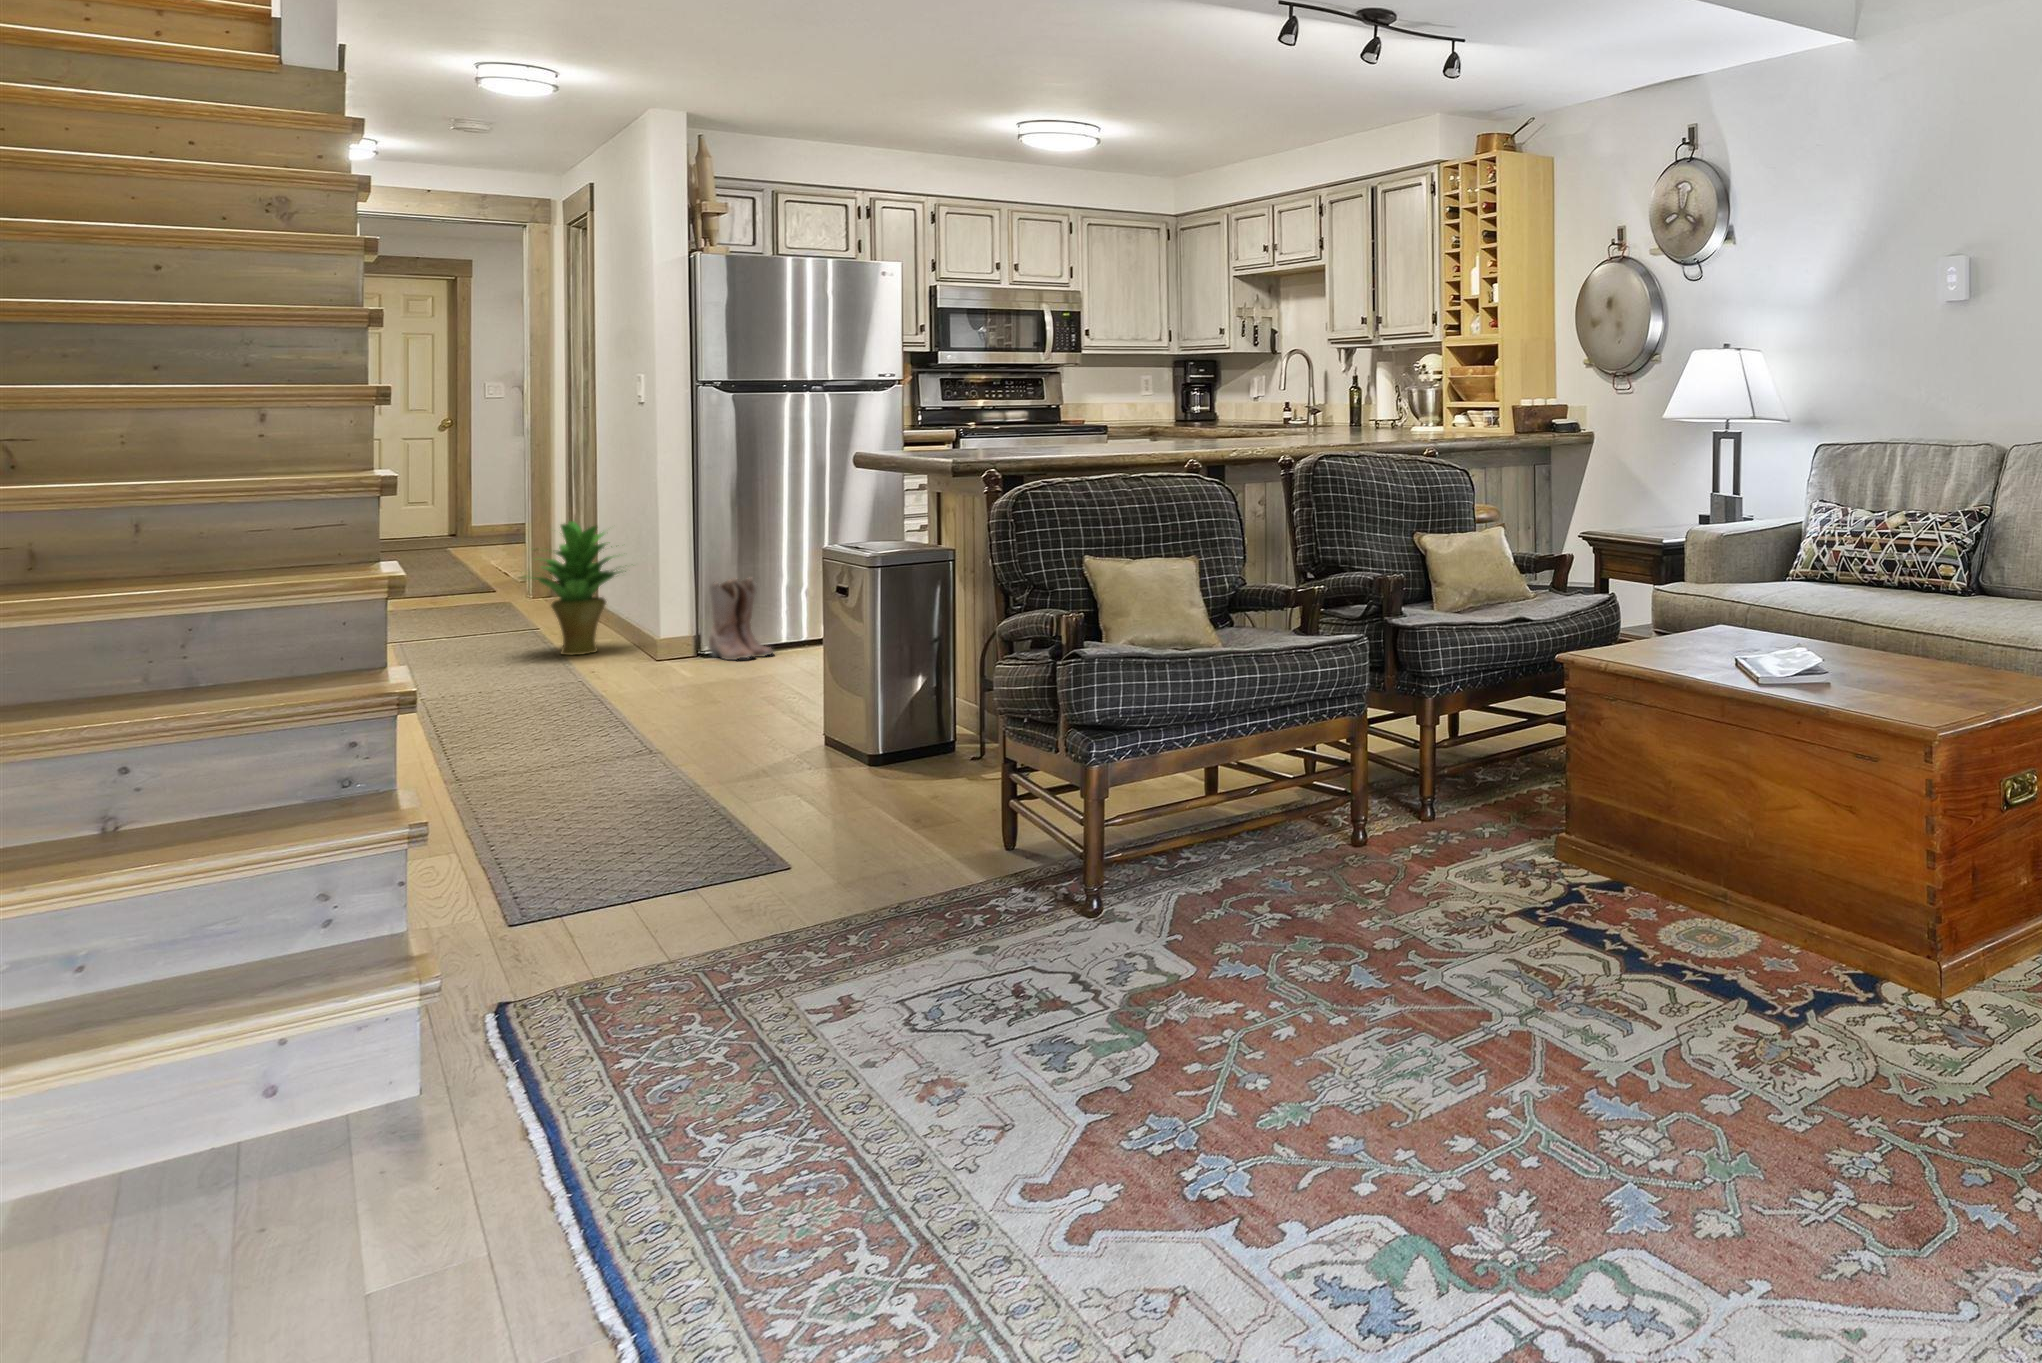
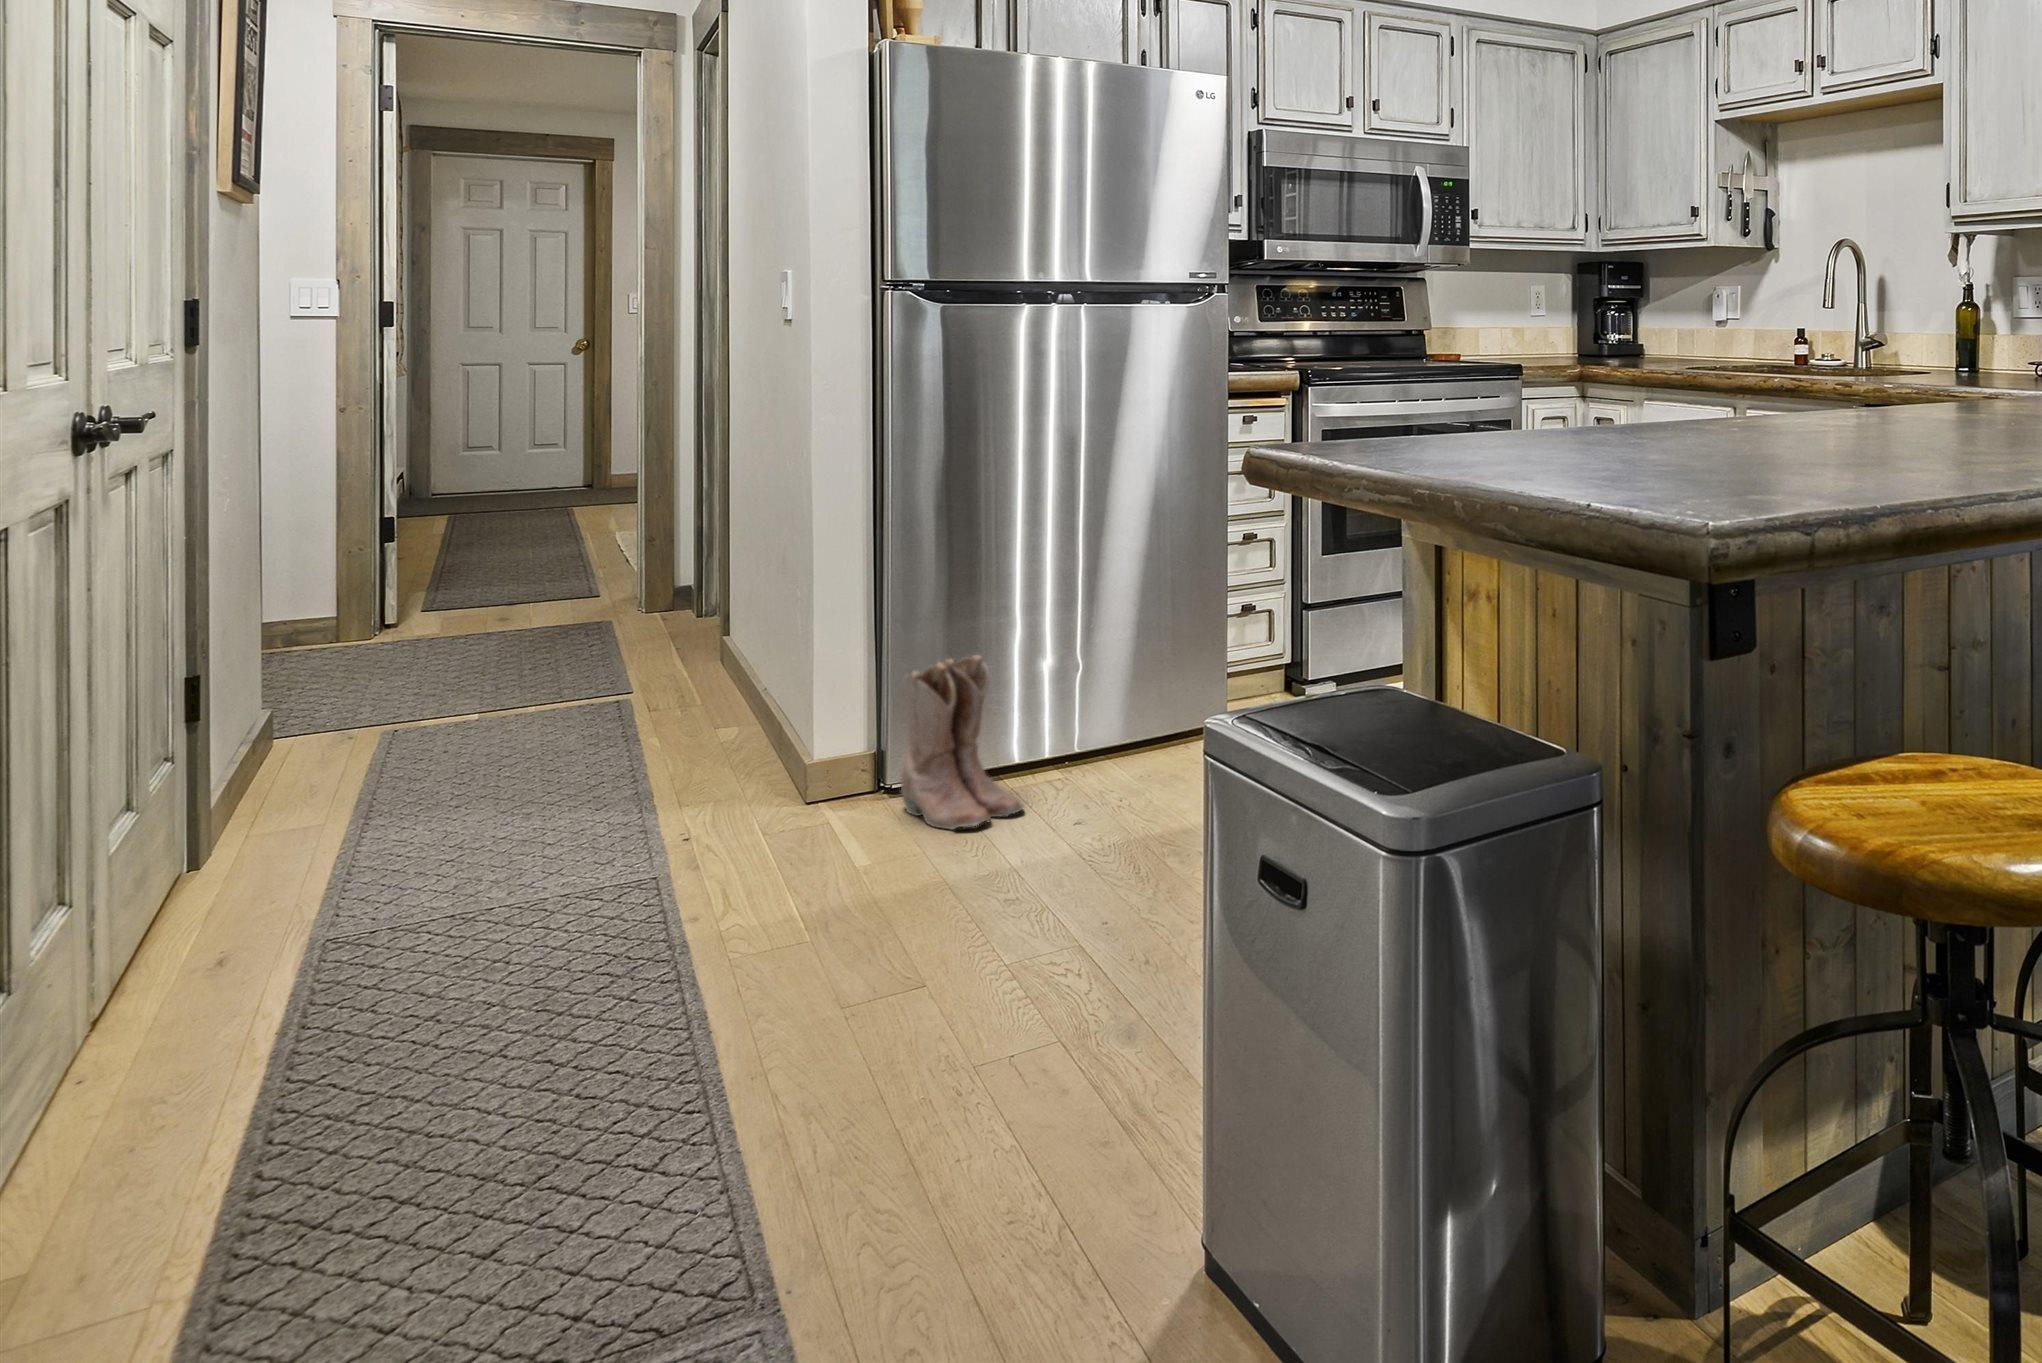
potted plant: present [535,521,626,655] -> none [553,538,773,799]

